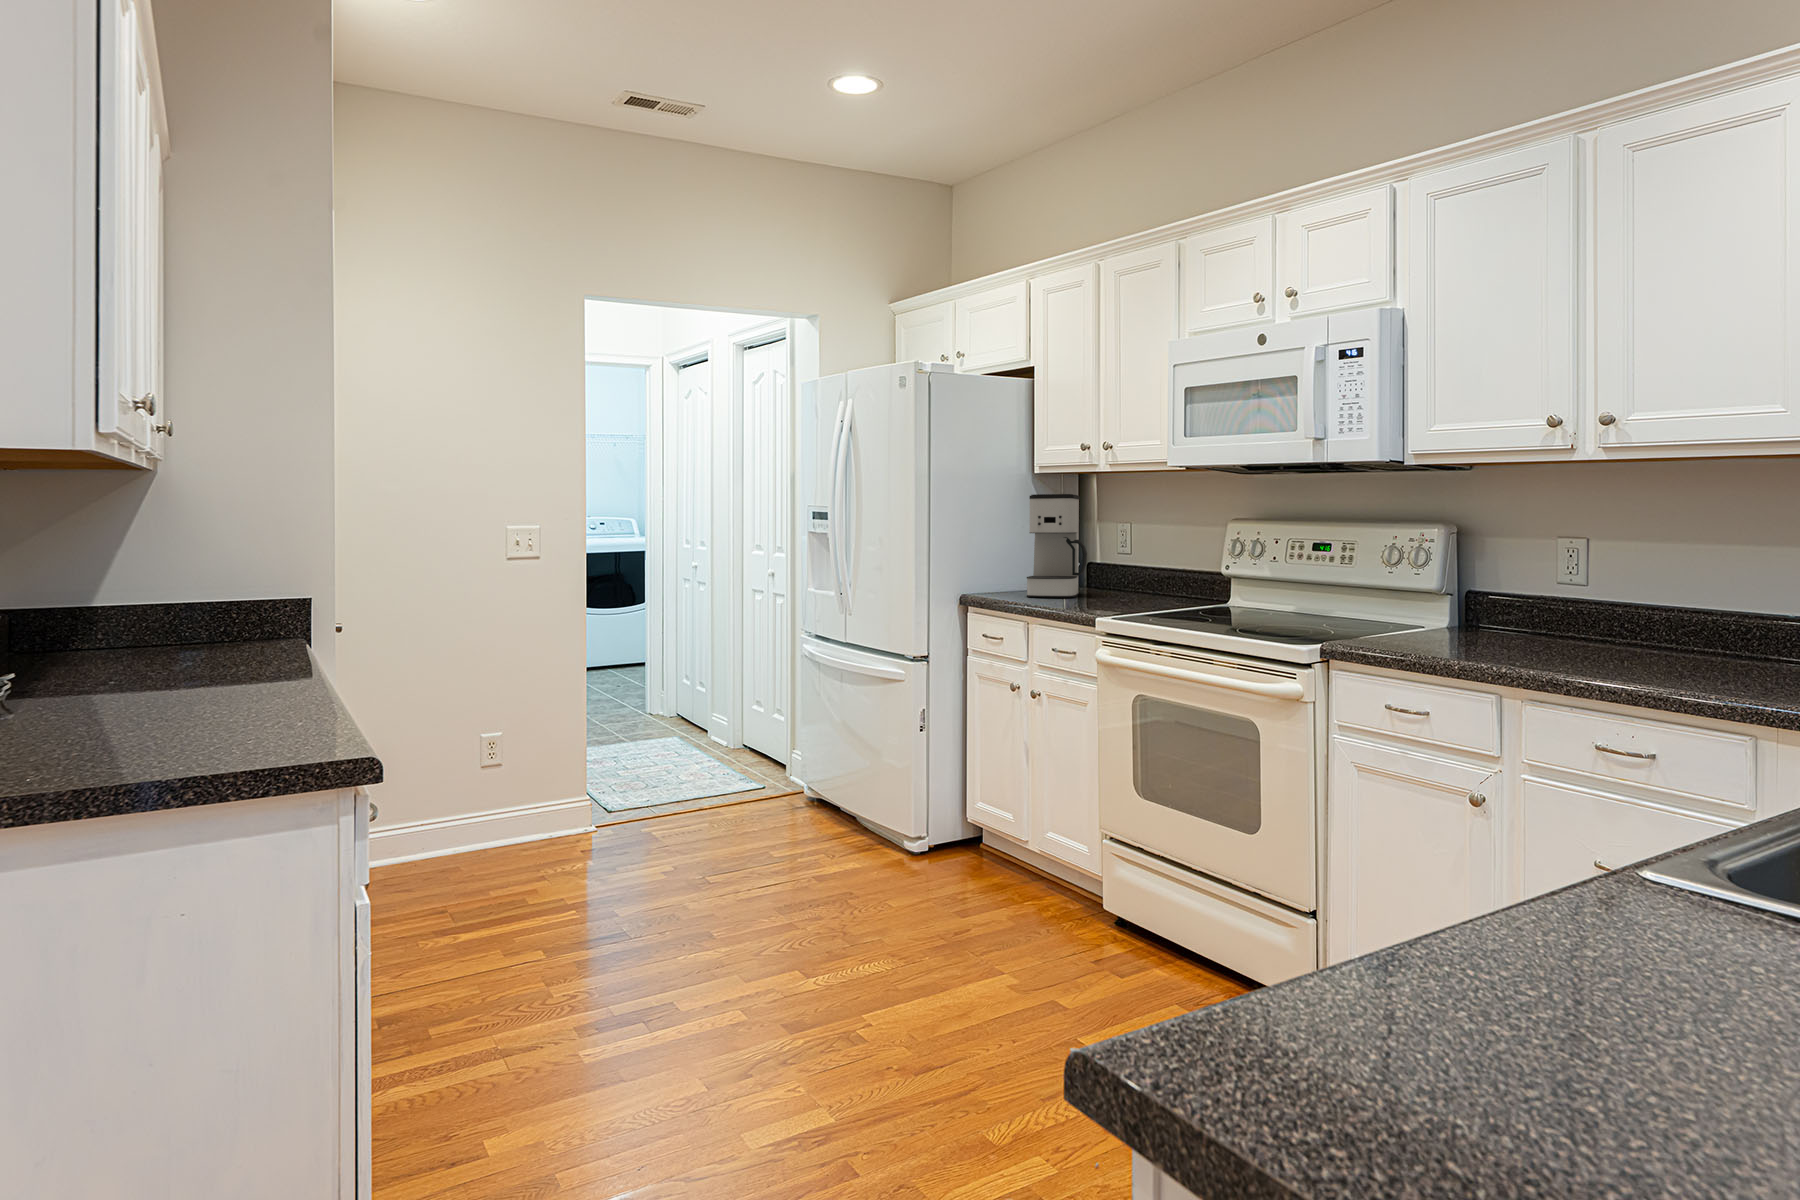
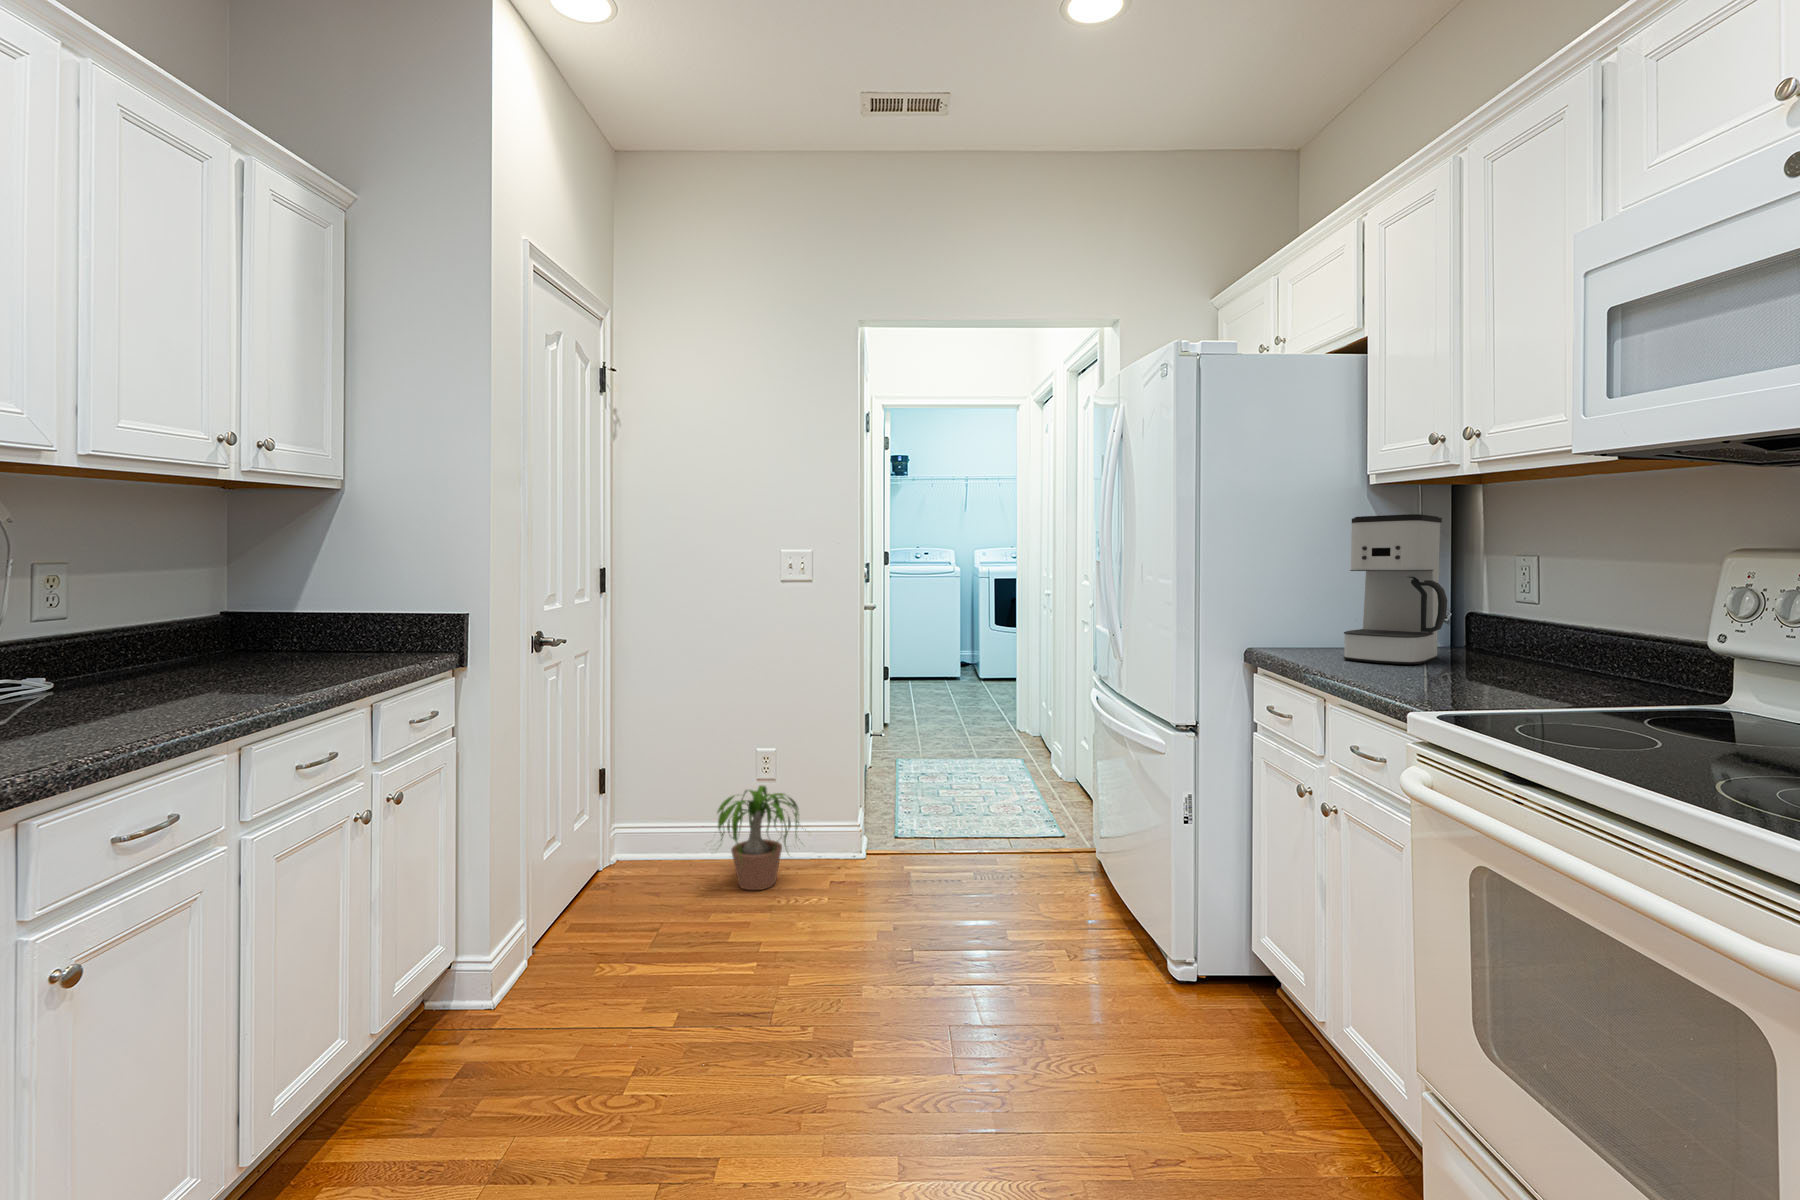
potted plant: none [442,764,563,870] -> present [717,785,799,890]

